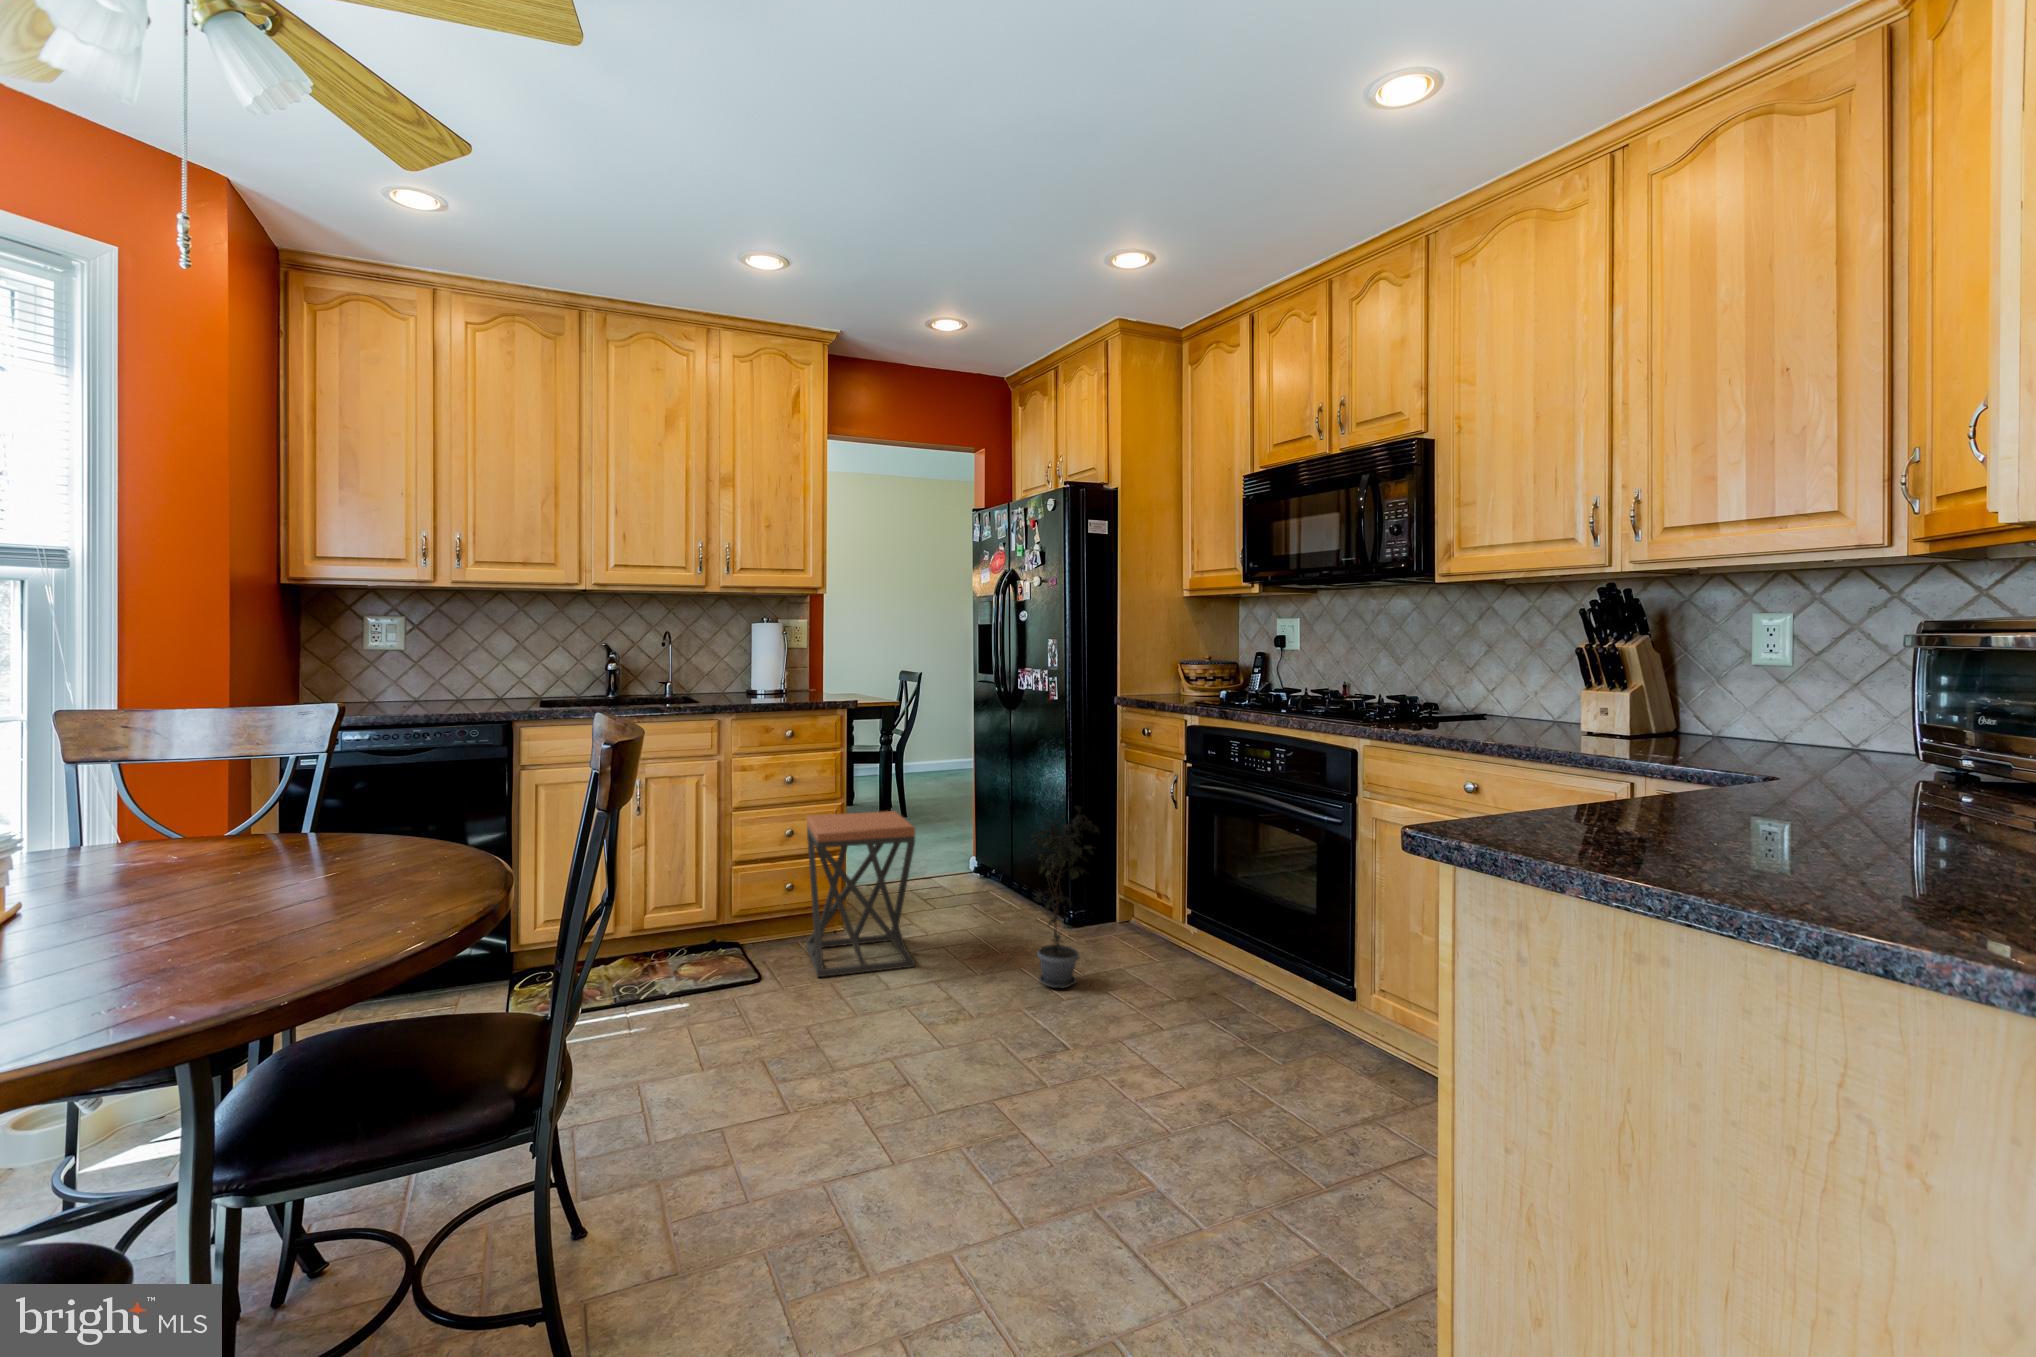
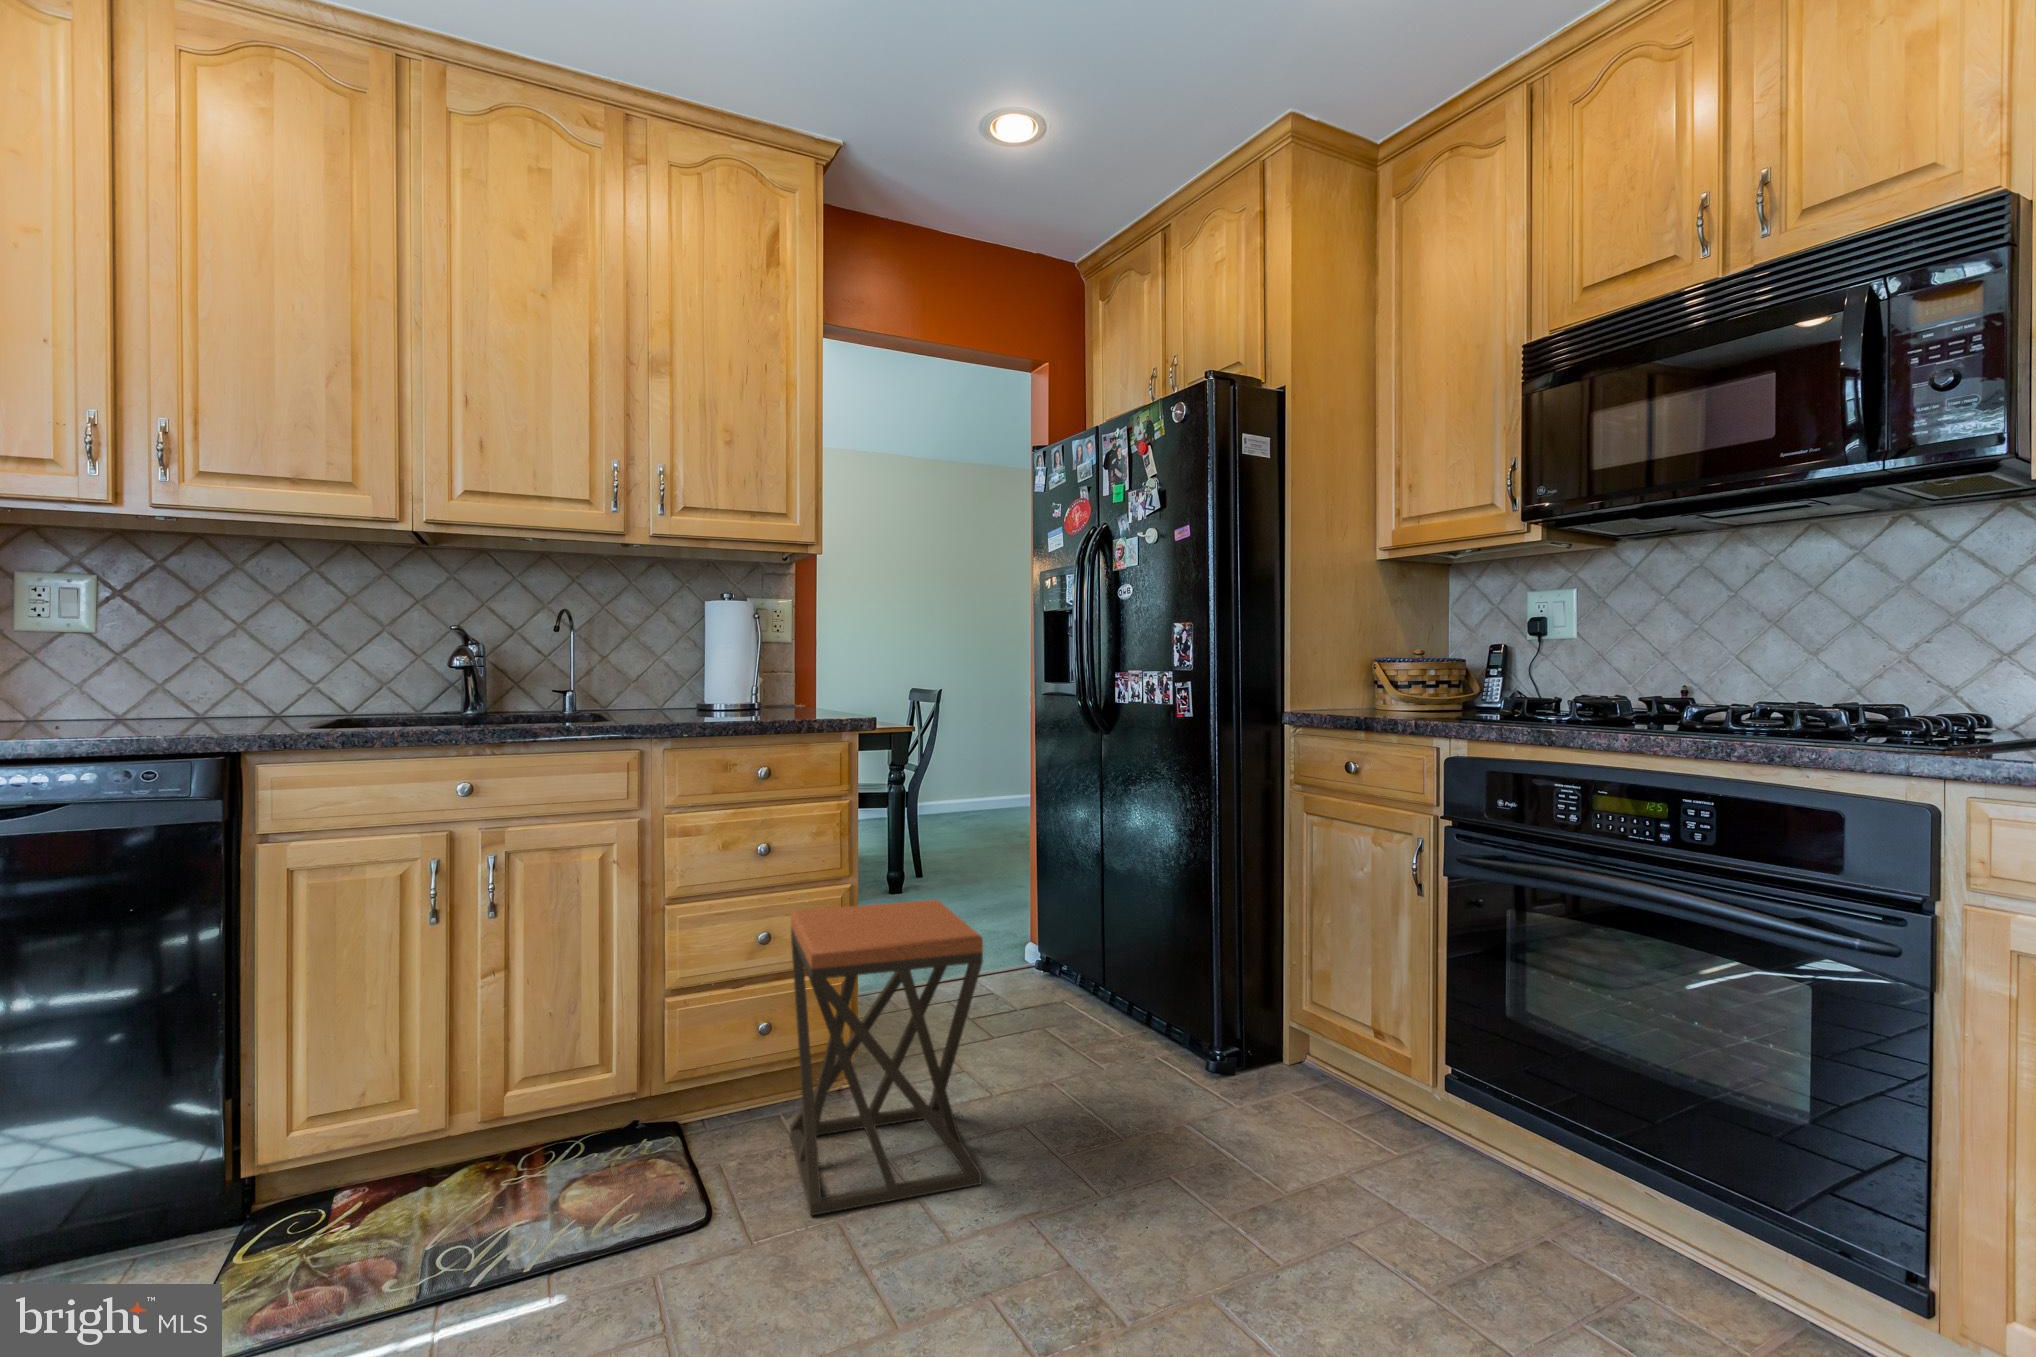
potted plant: present [1032,807,1099,988] -> none [1183,903,1331,1245]

